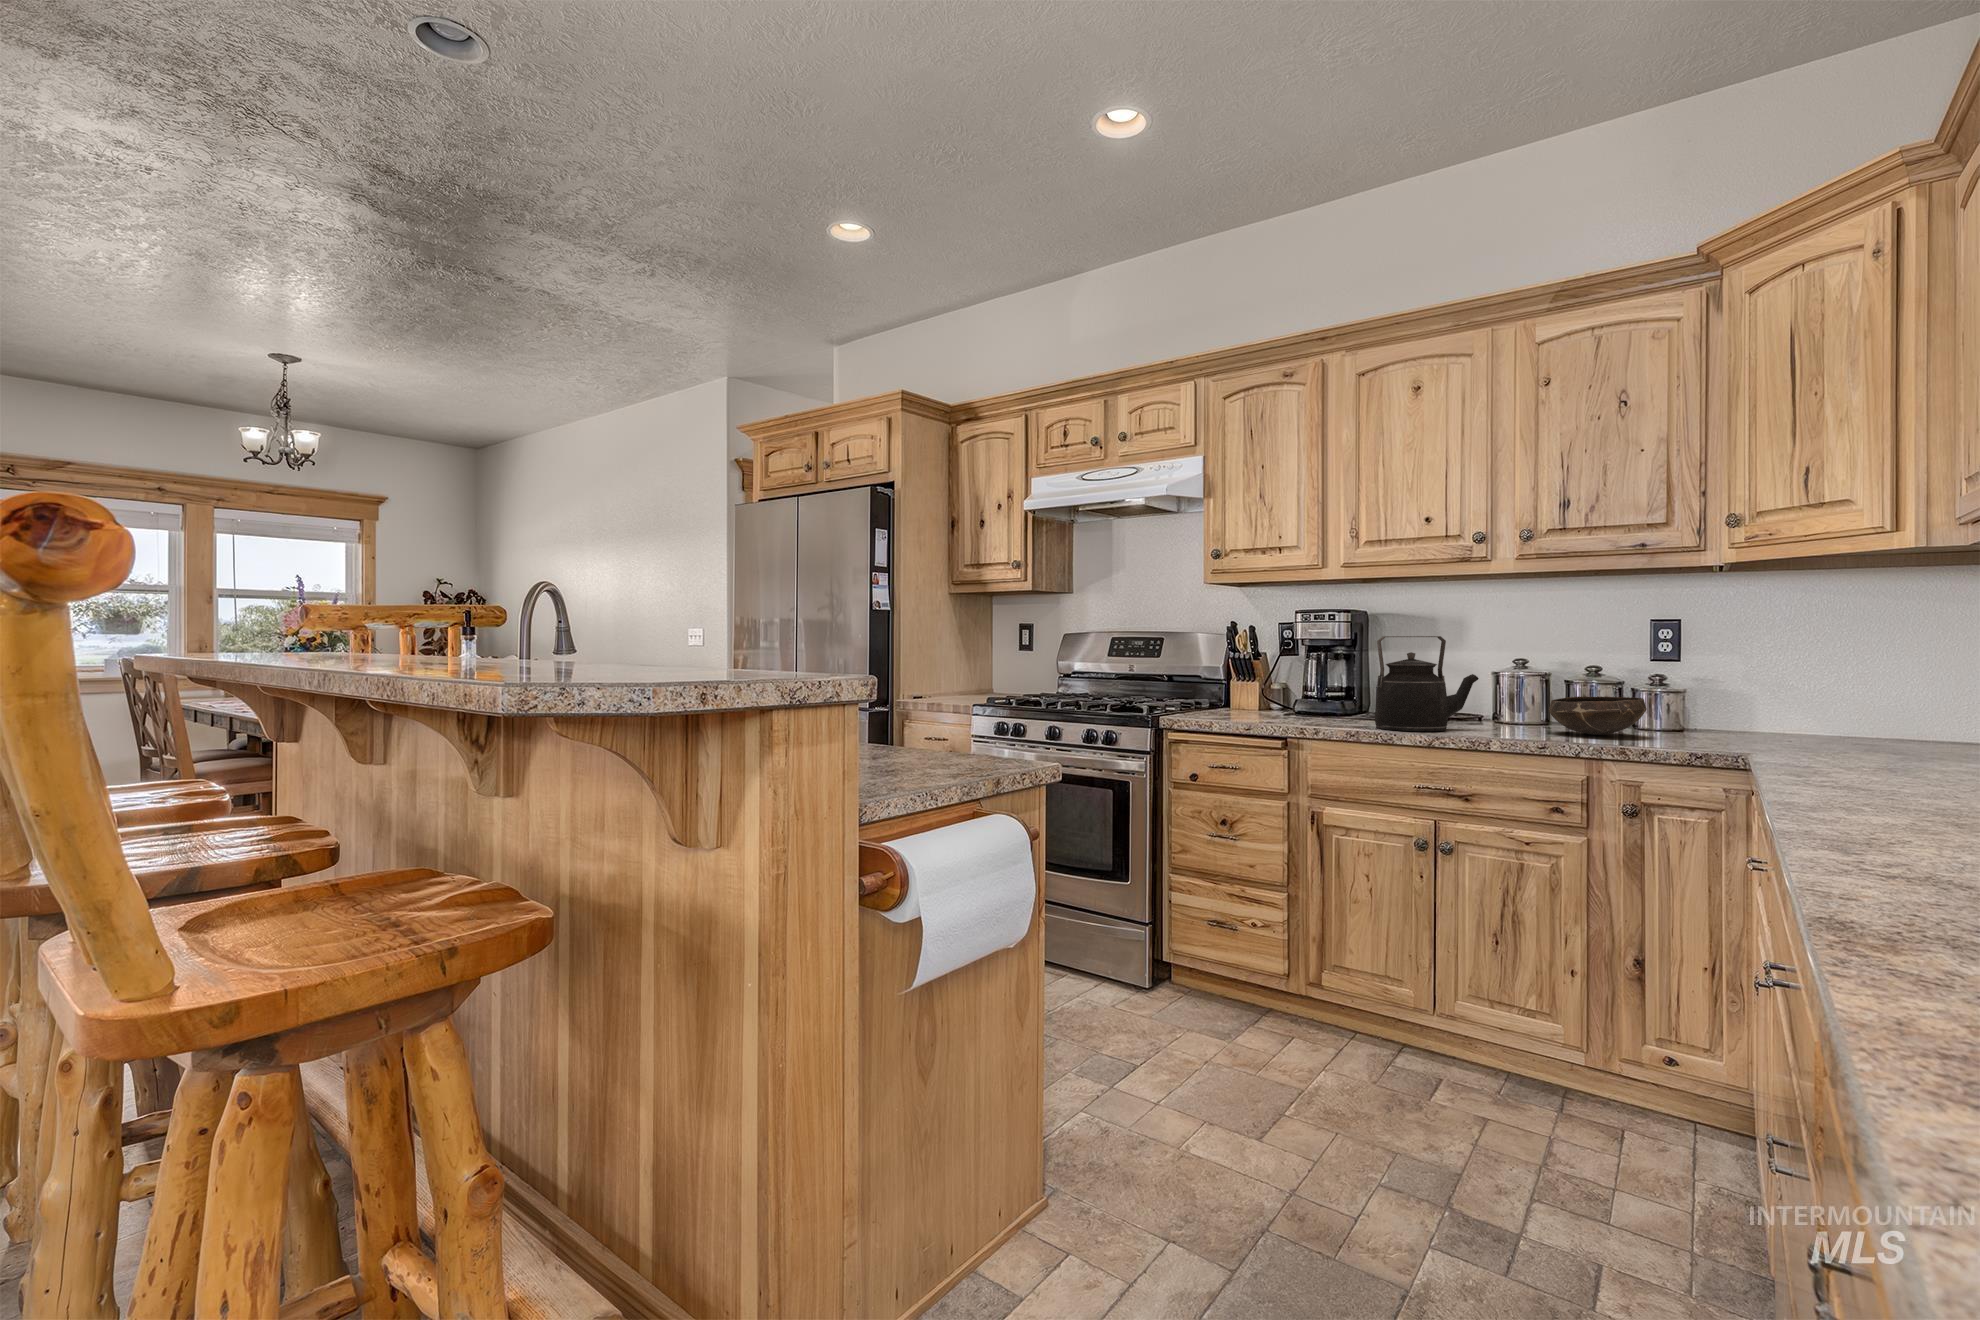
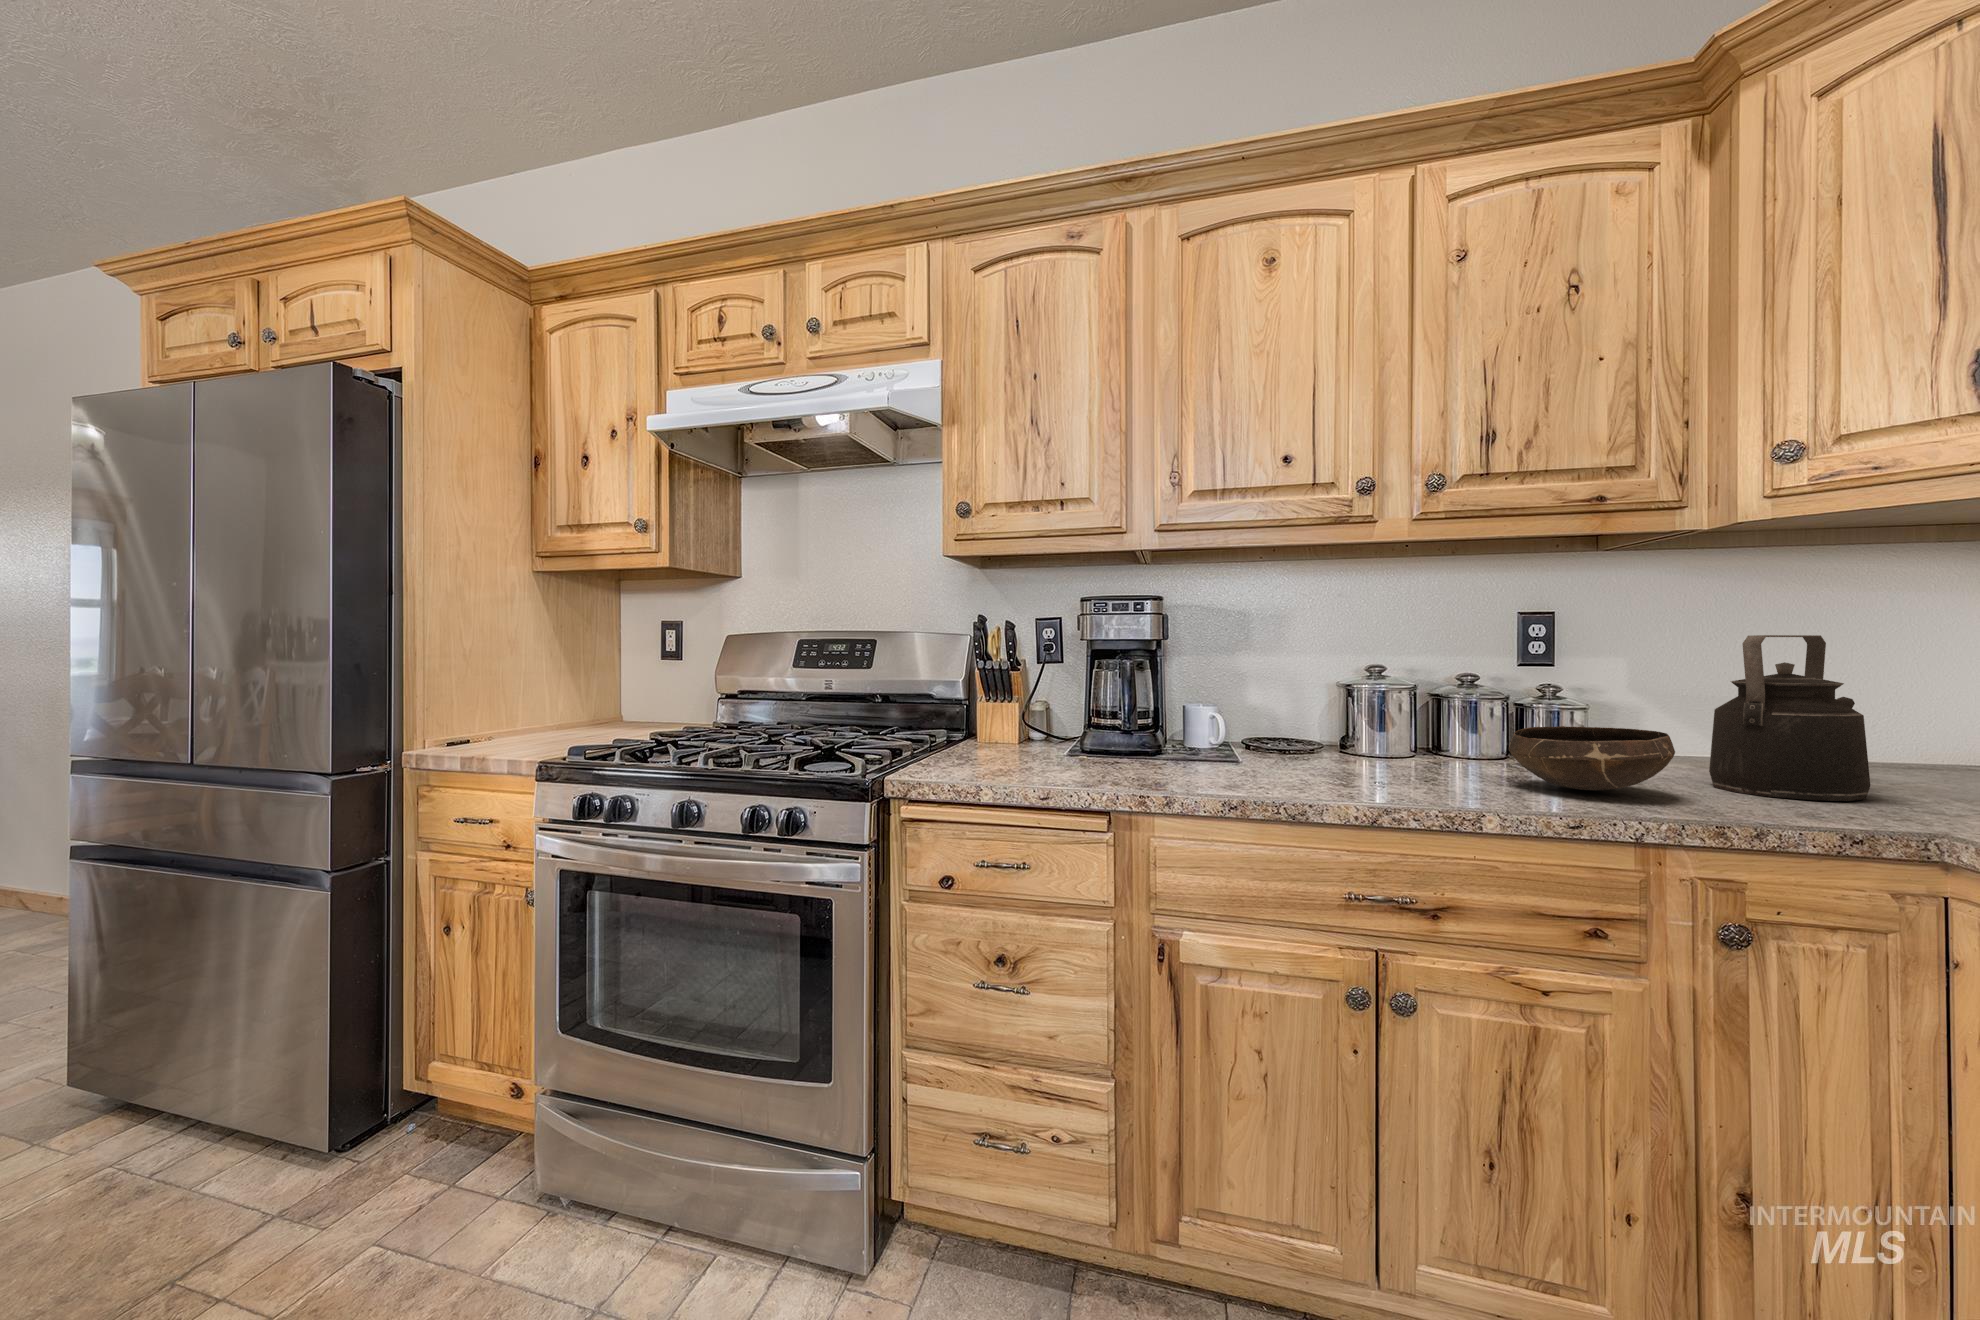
kettle: present [1375,636,1479,731] -> present [1709,635,1870,801]

